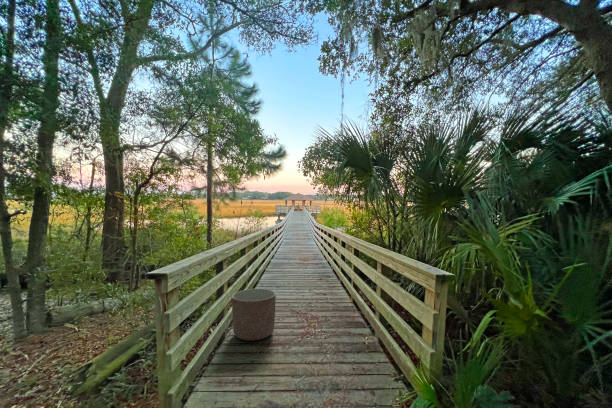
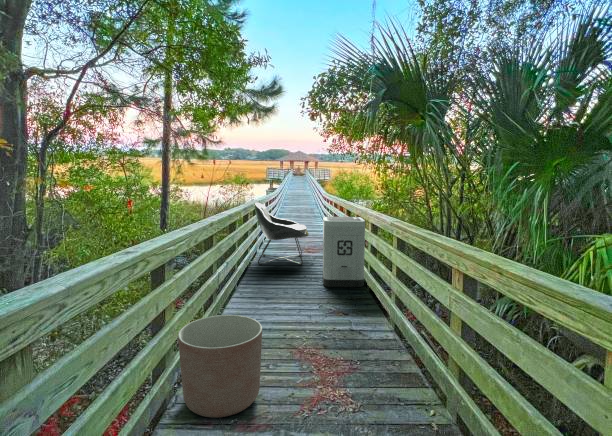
lounge chair: none [269,229,305,271] -> present [254,202,309,265]
trash can: none [313,237,339,282] -> present [323,217,365,287]

